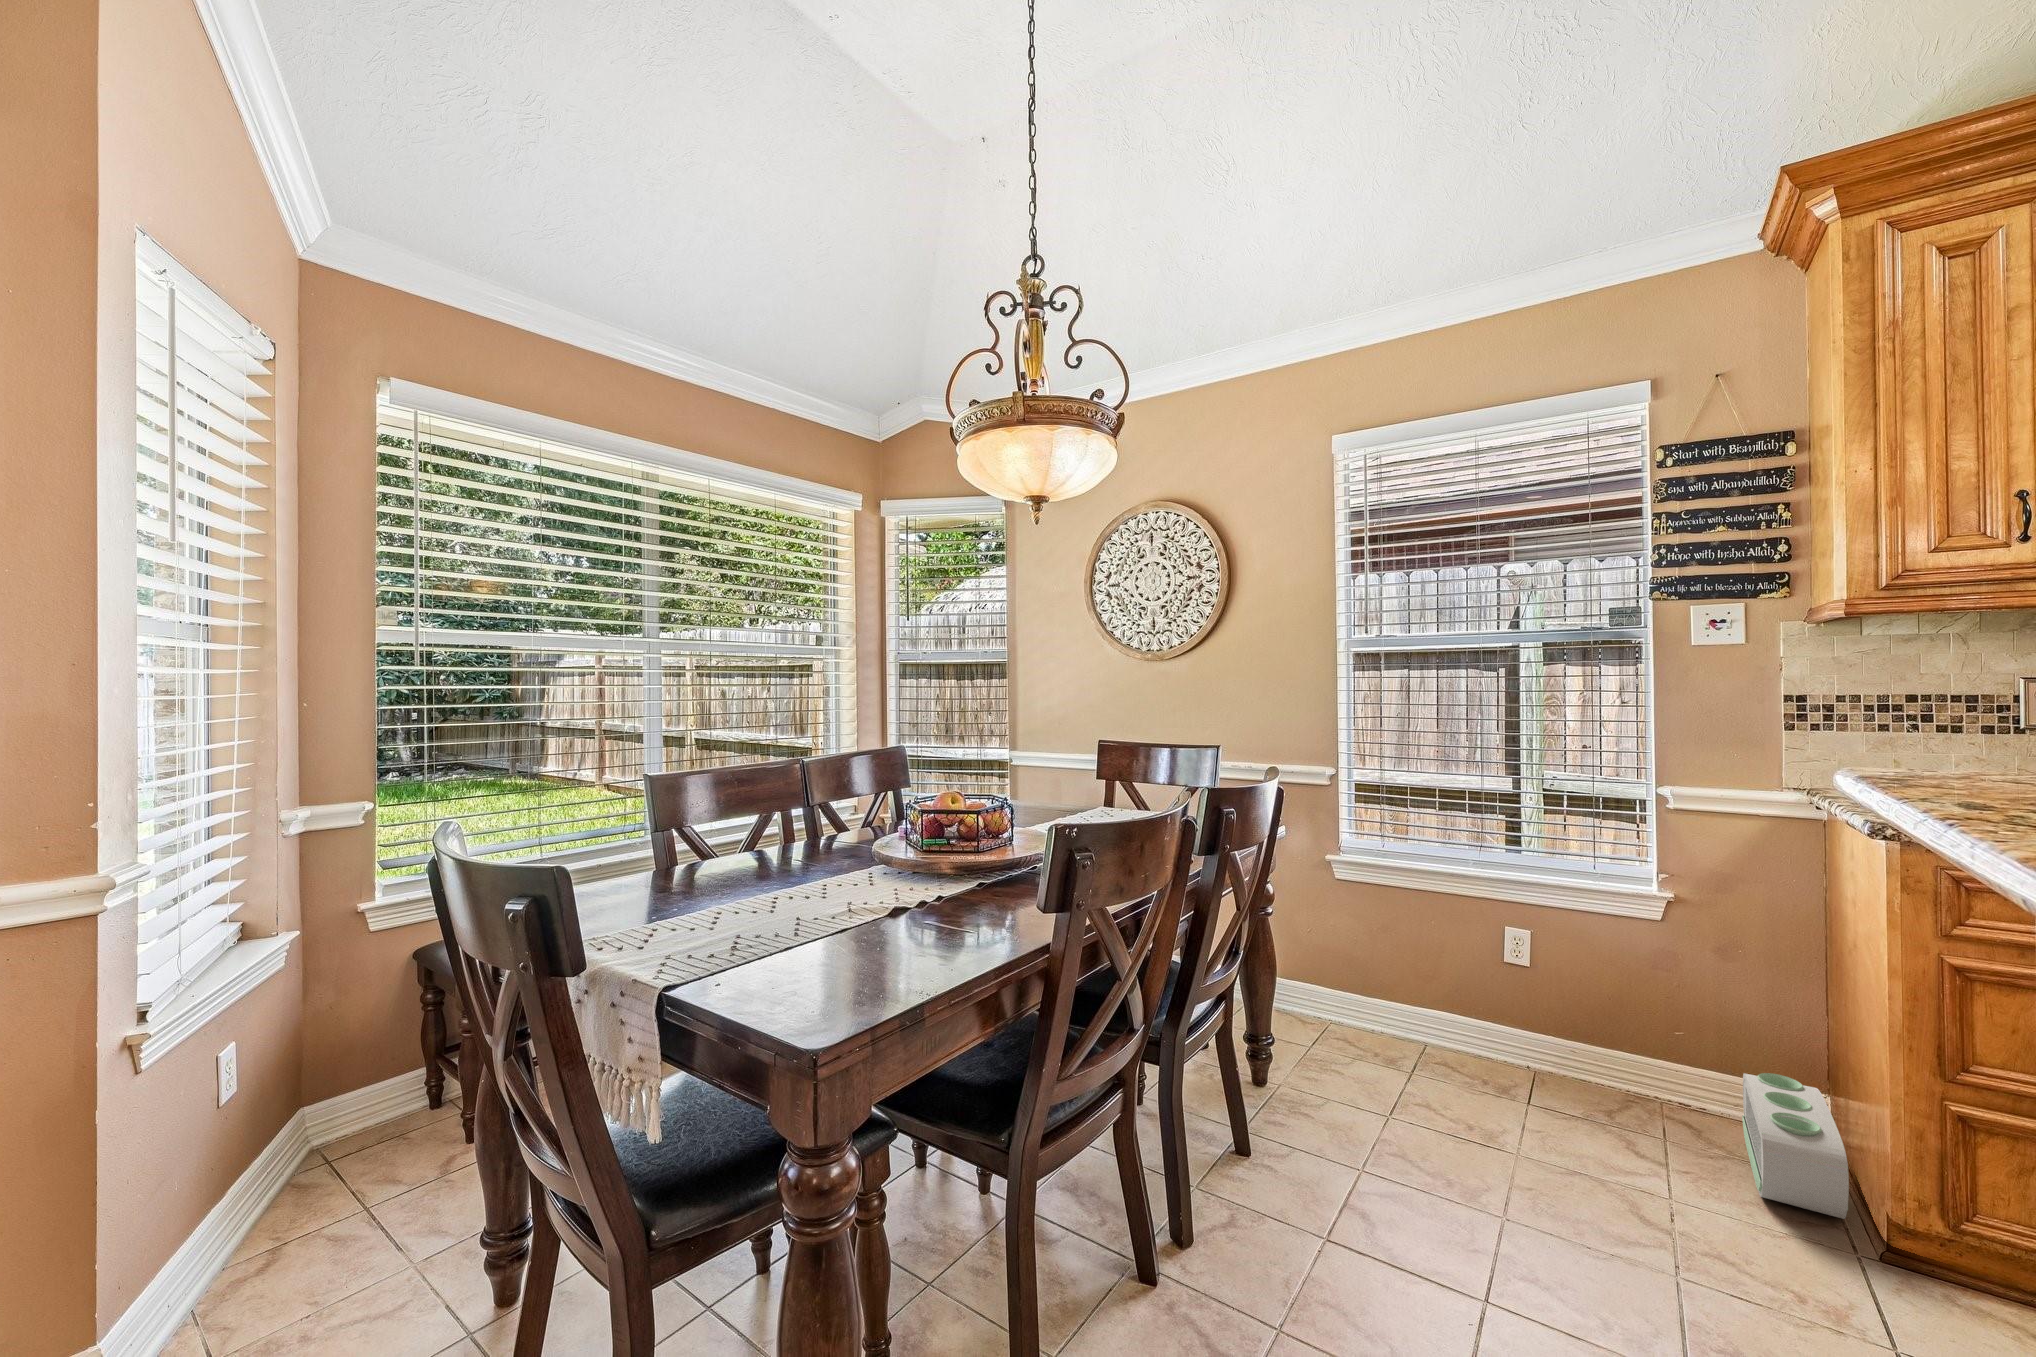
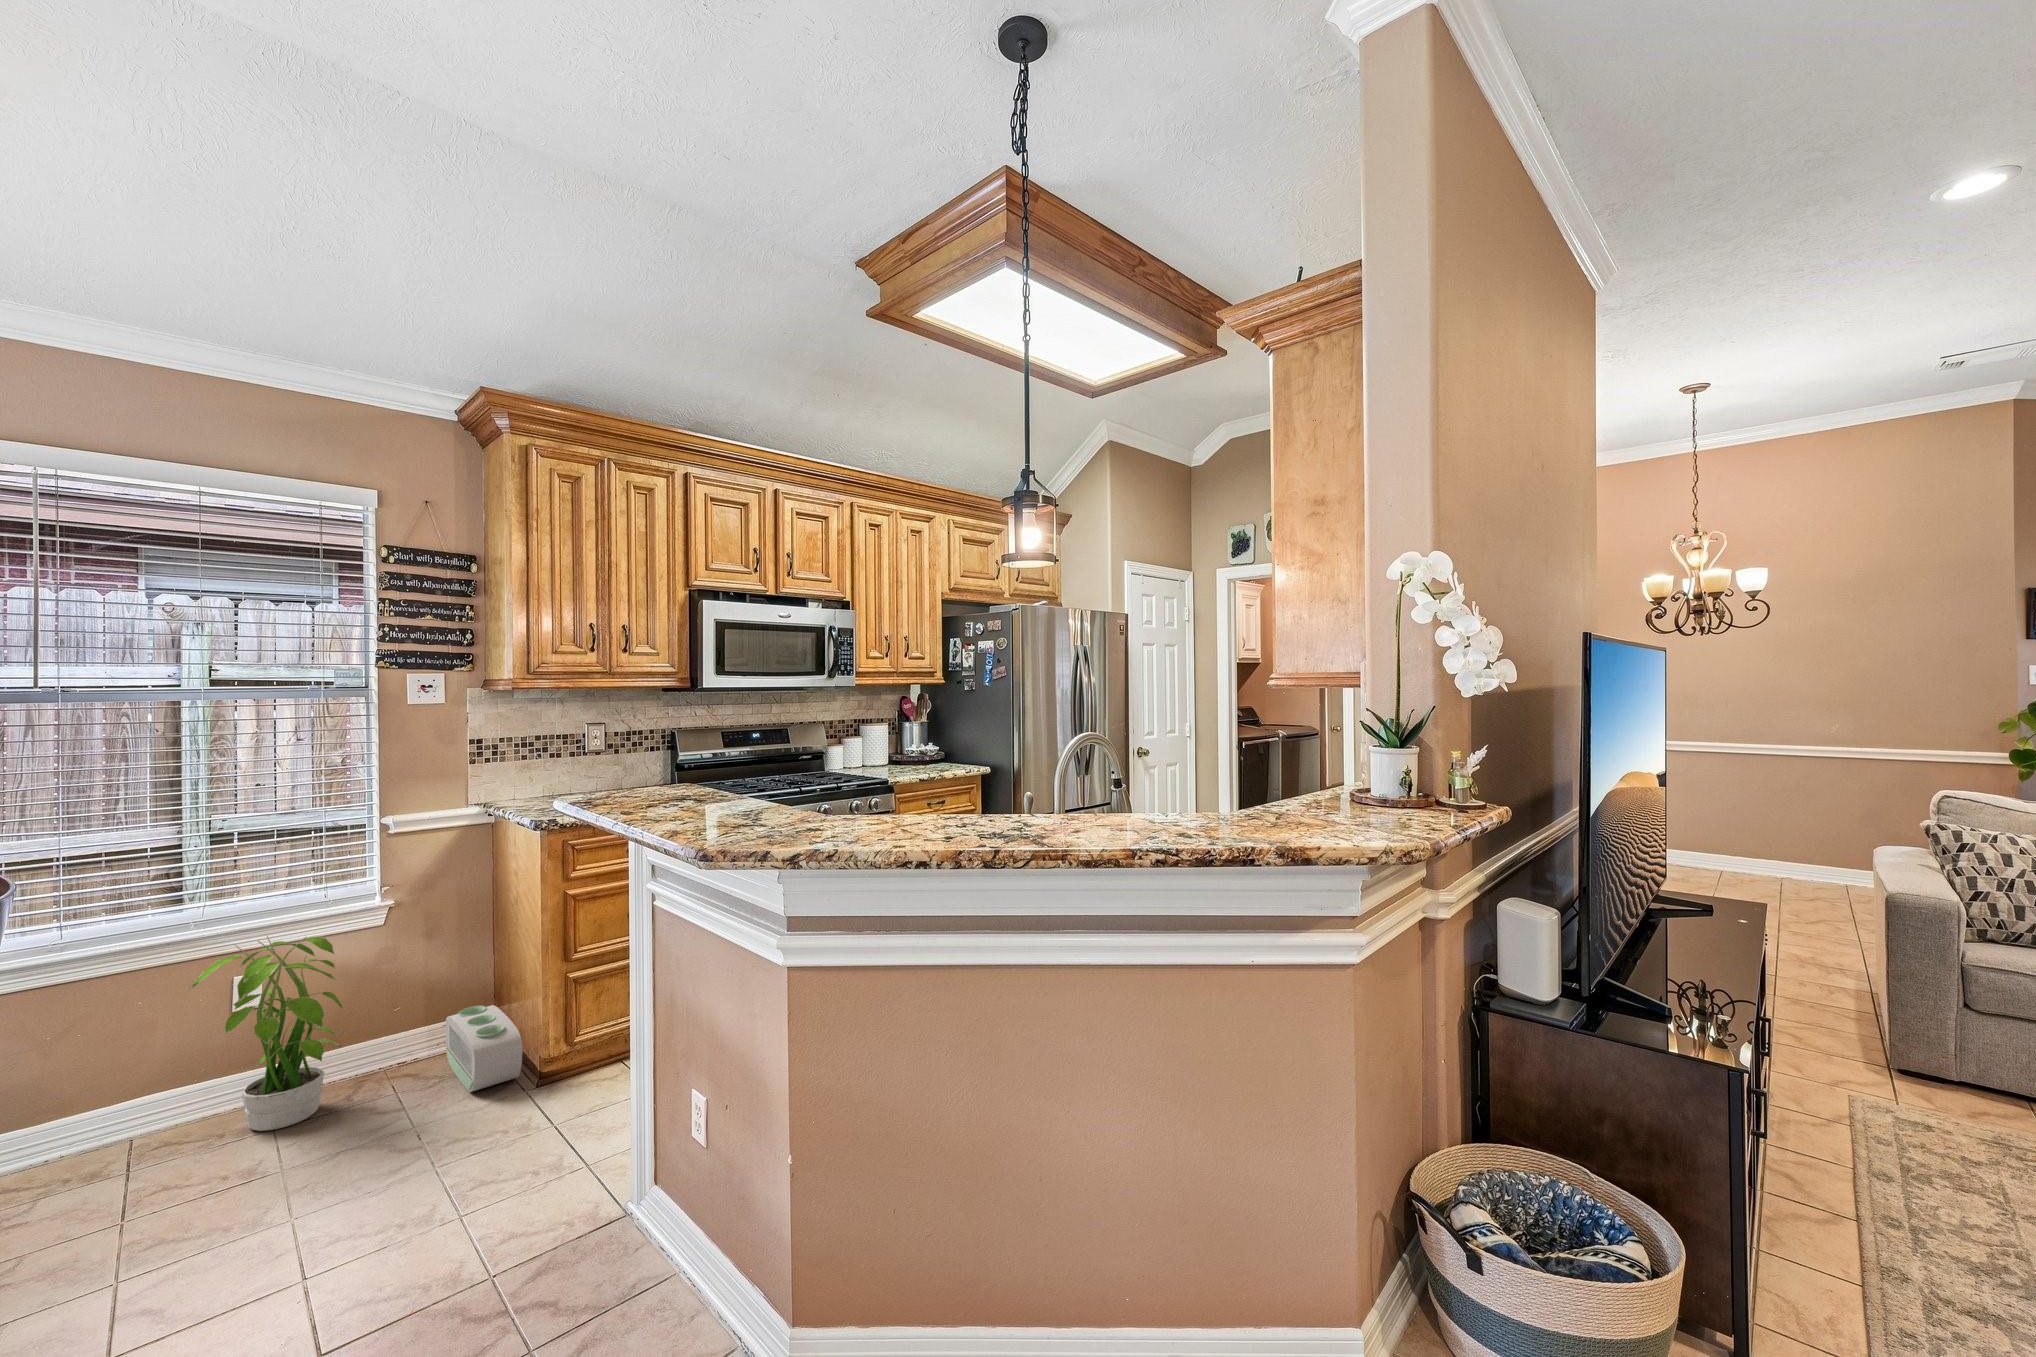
potted plant: none [1458,892,1605,1112] -> present [187,936,342,1131]

